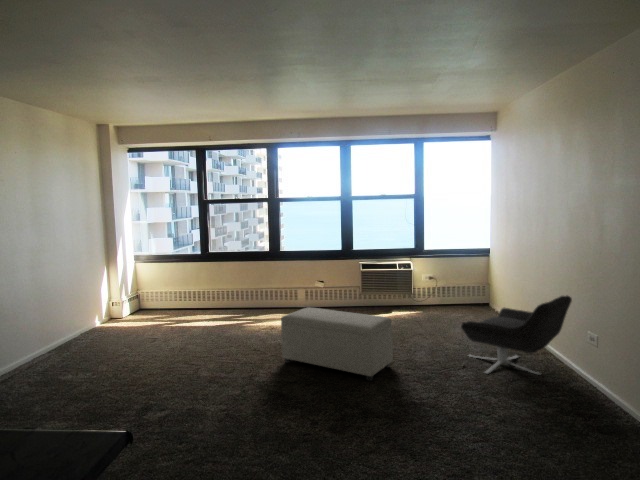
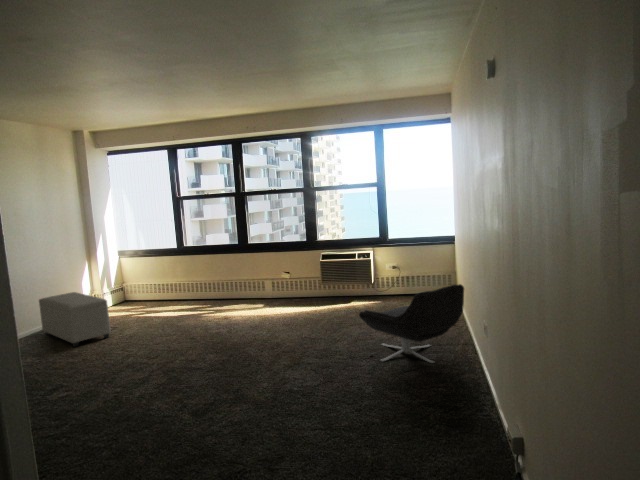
ottoman: present [281,308,393,381] -> present [39,292,111,347]

